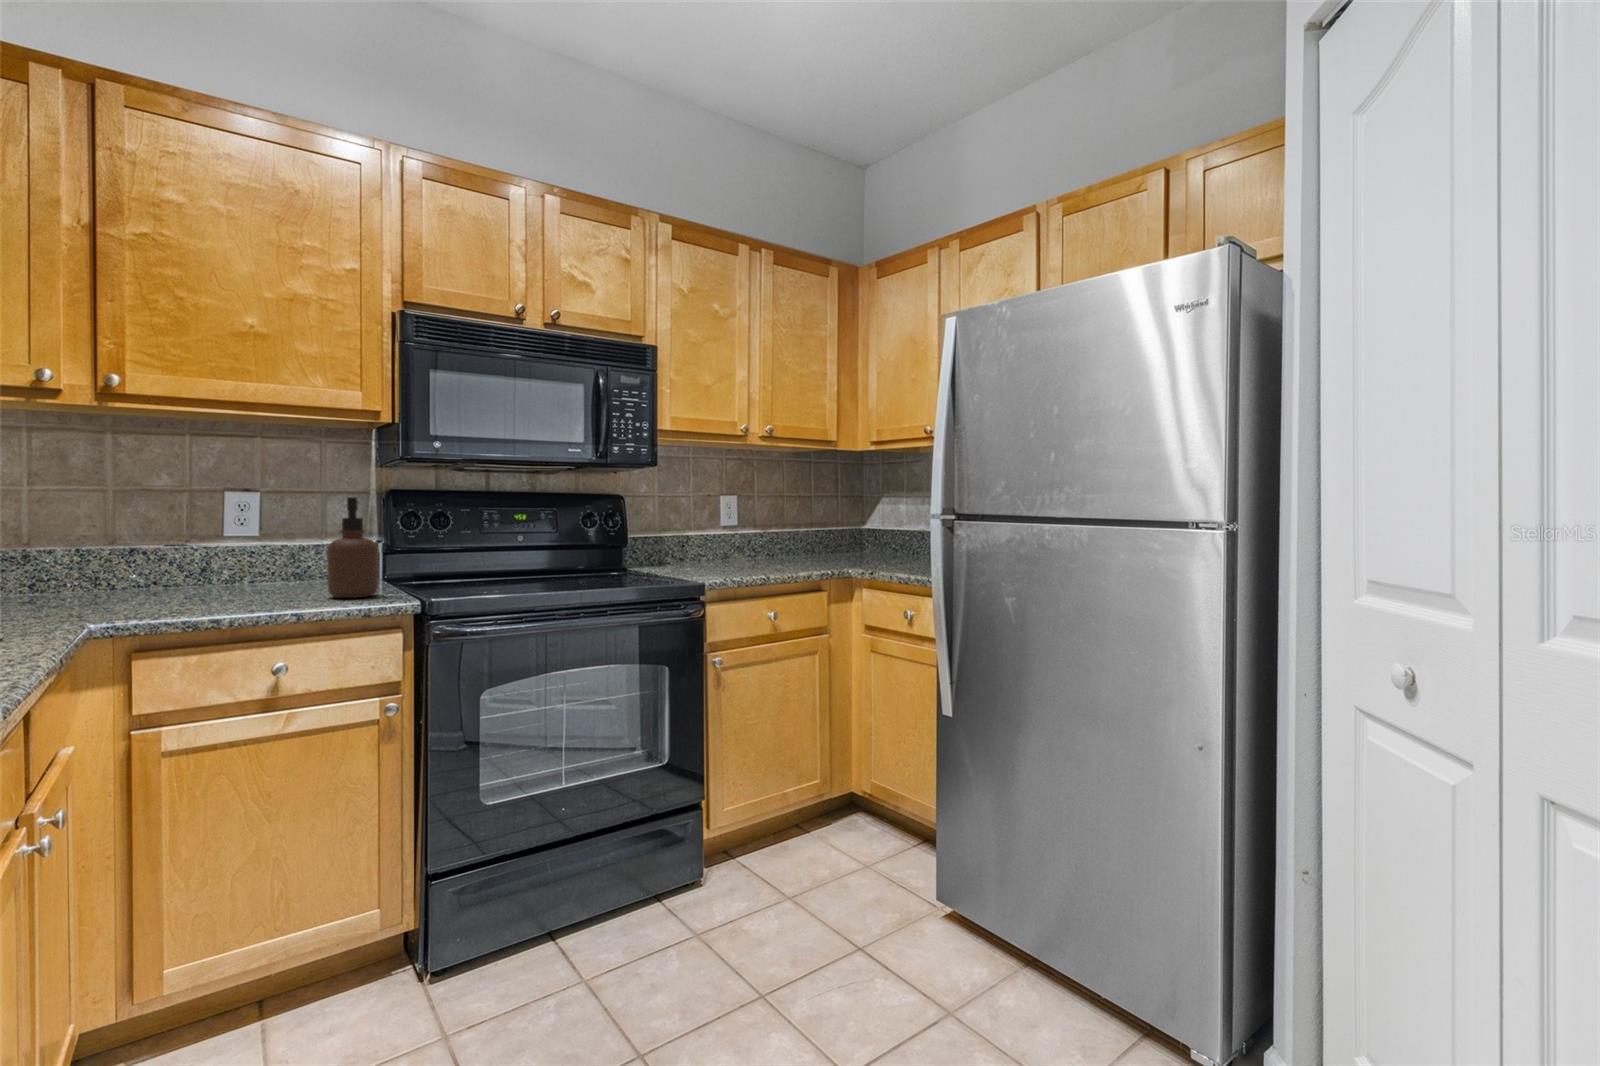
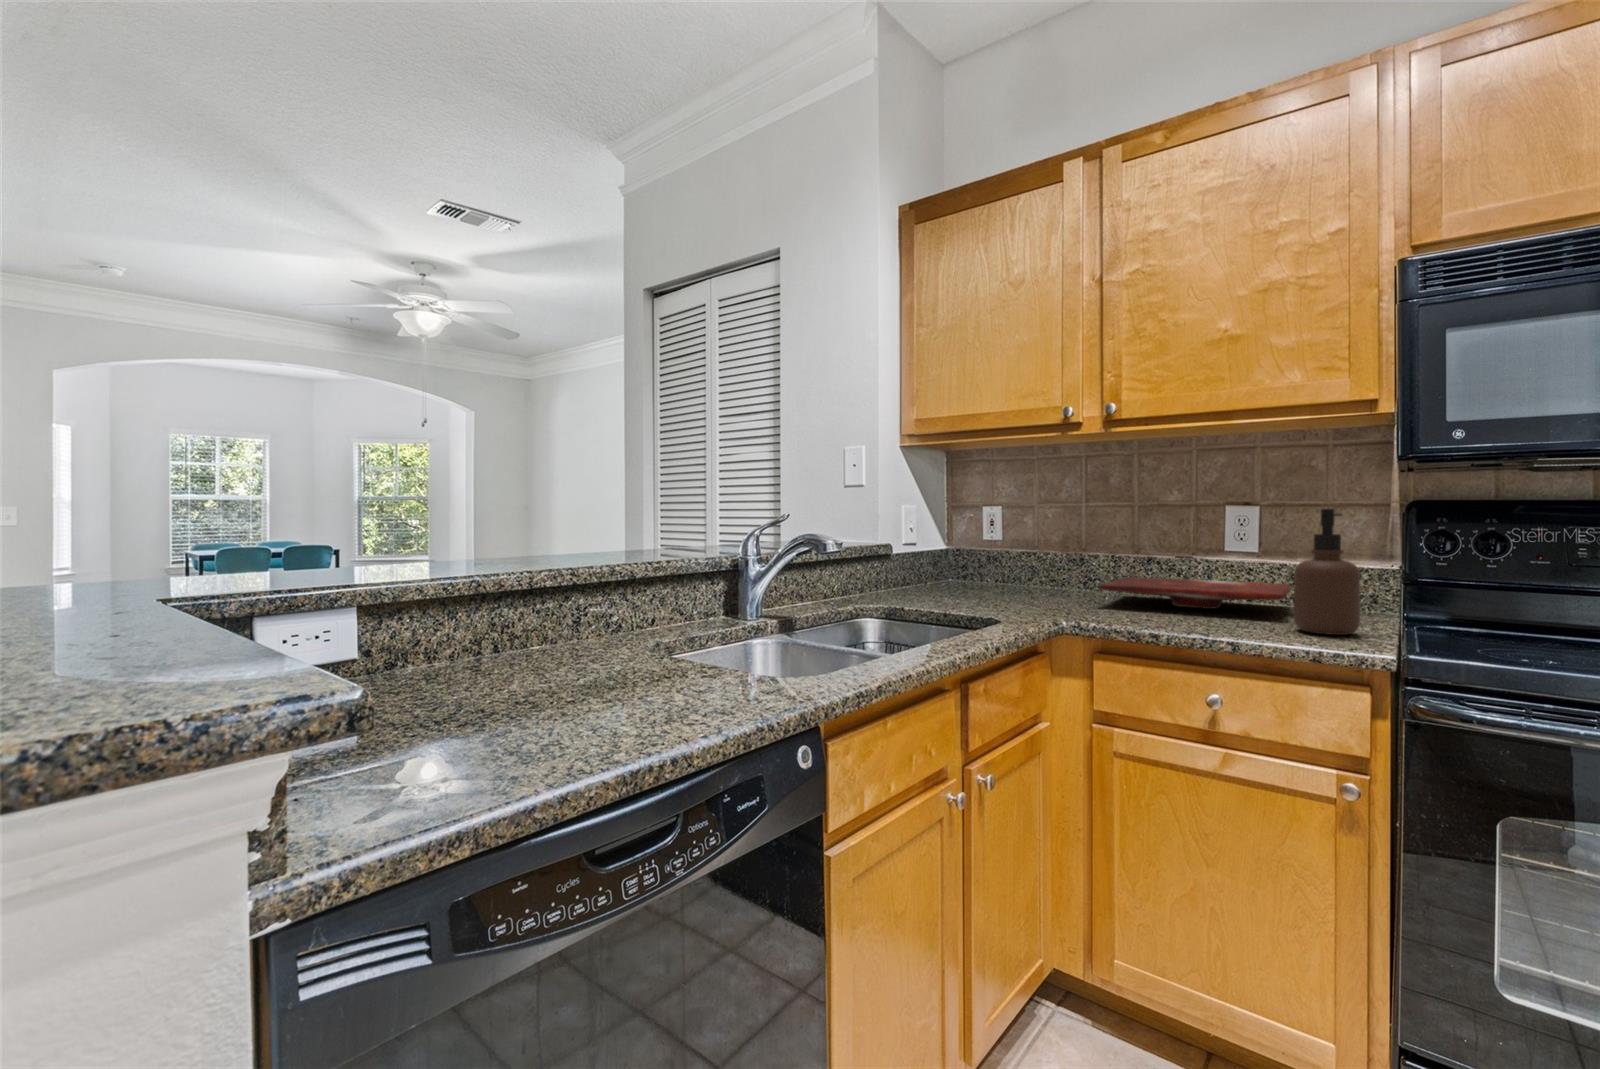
cutting board: none [96,564,310,594] -> present [1098,577,1291,609]

